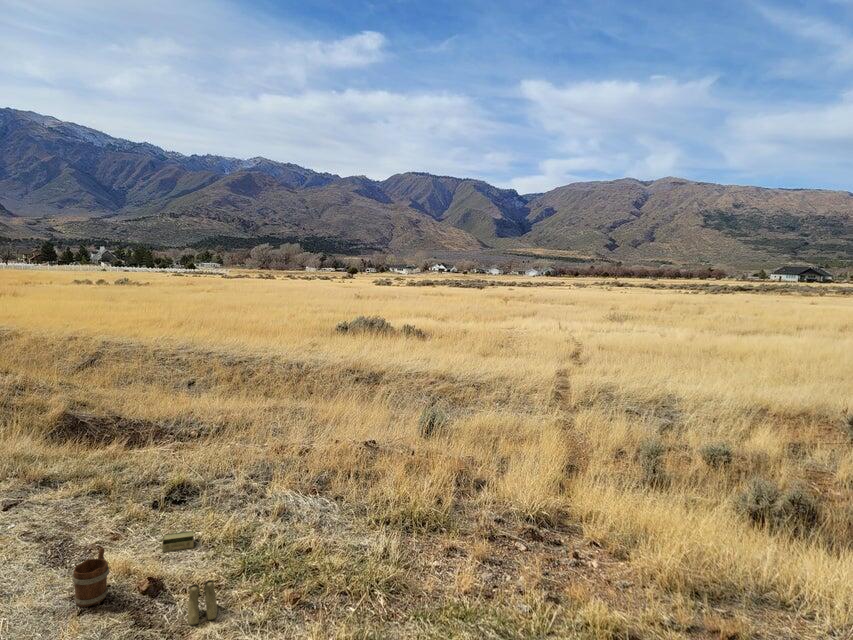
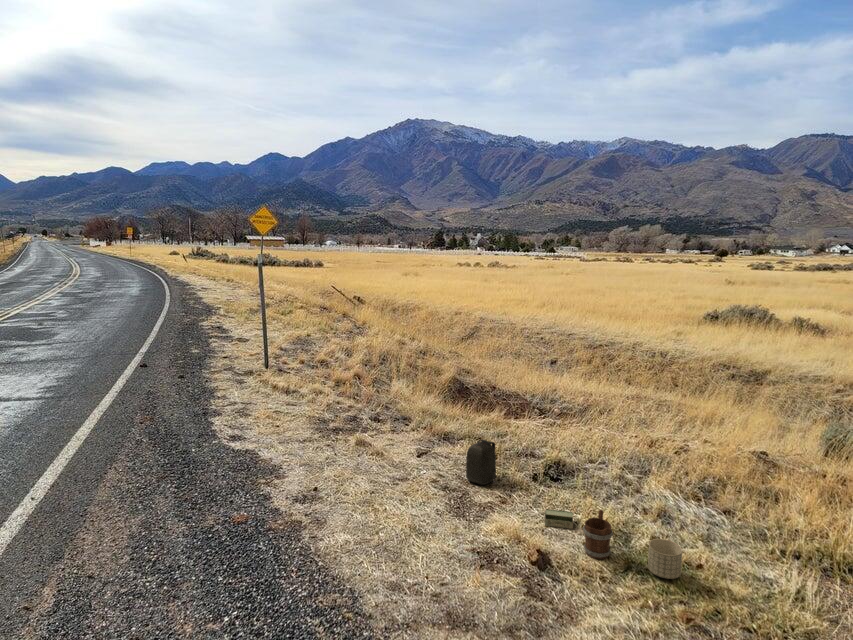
backpack: none [67,474,109,526] -> present [466,439,496,485]
planter: none [264,533,293,569] -> present [648,539,682,579]
bucket: present [72,548,109,607] -> present [582,510,613,559]
boots: present [188,580,217,625] -> none [575,570,604,611]

